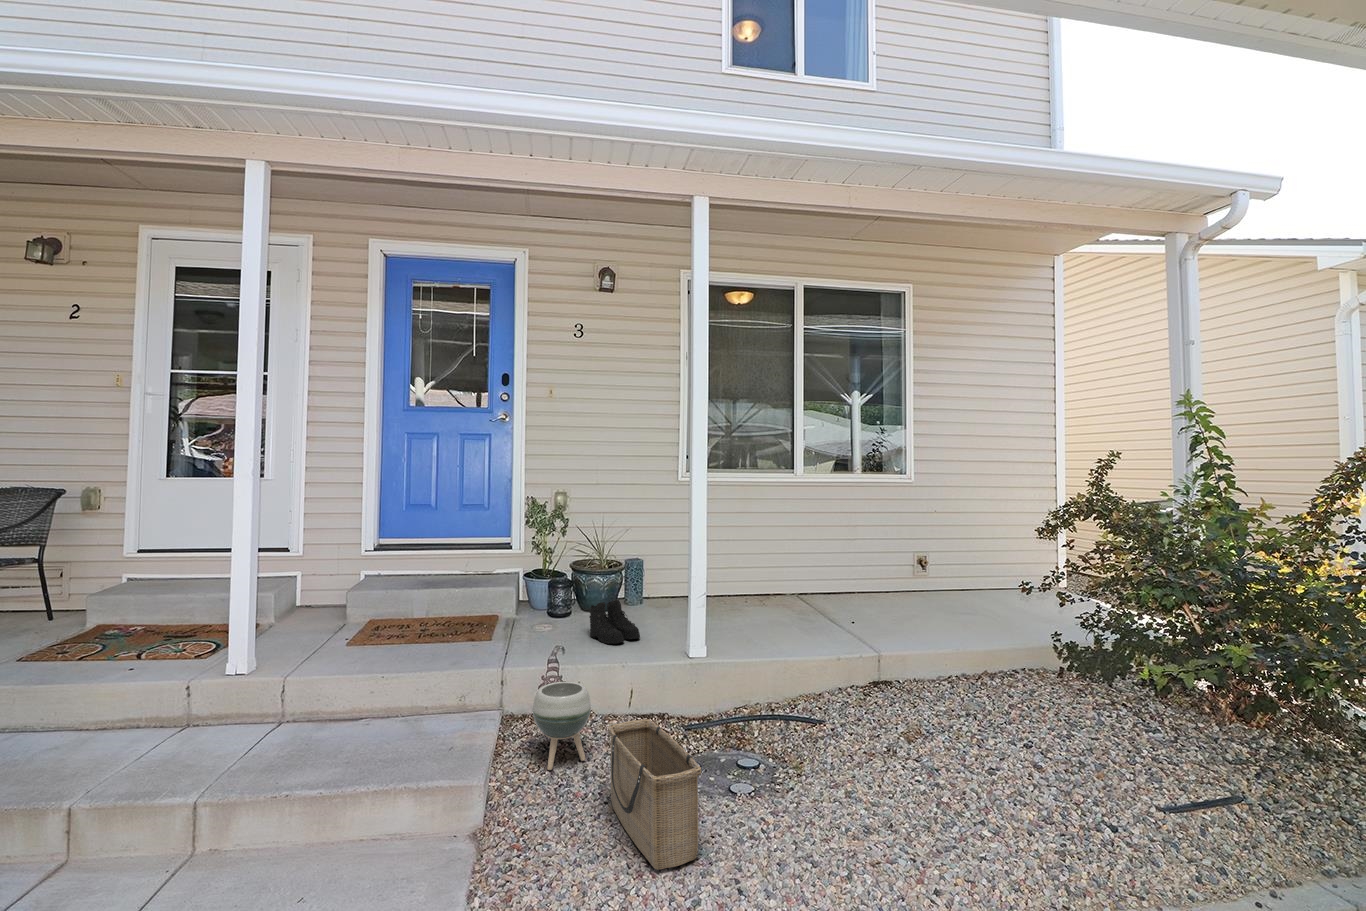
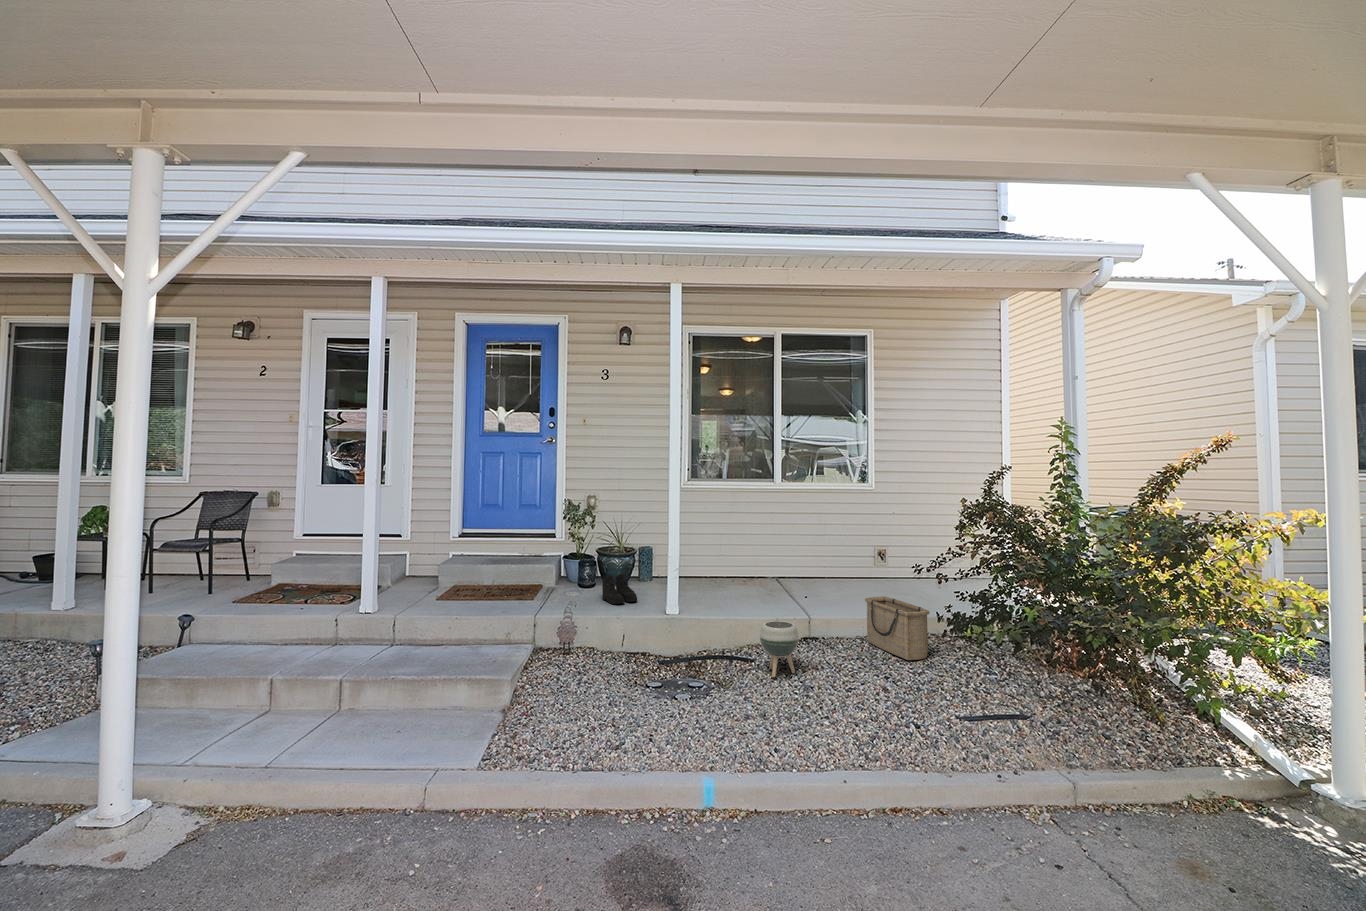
planter: present [533,682,591,770] -> present [760,621,799,677]
basket: present [608,719,701,869] -> present [865,596,930,660]

